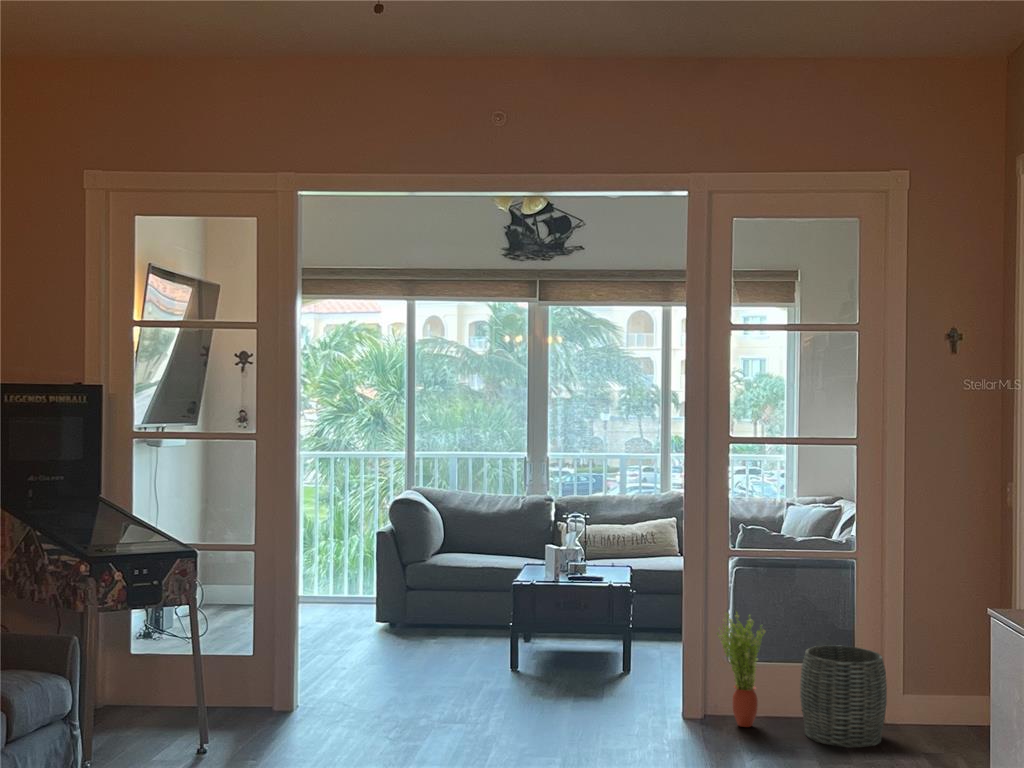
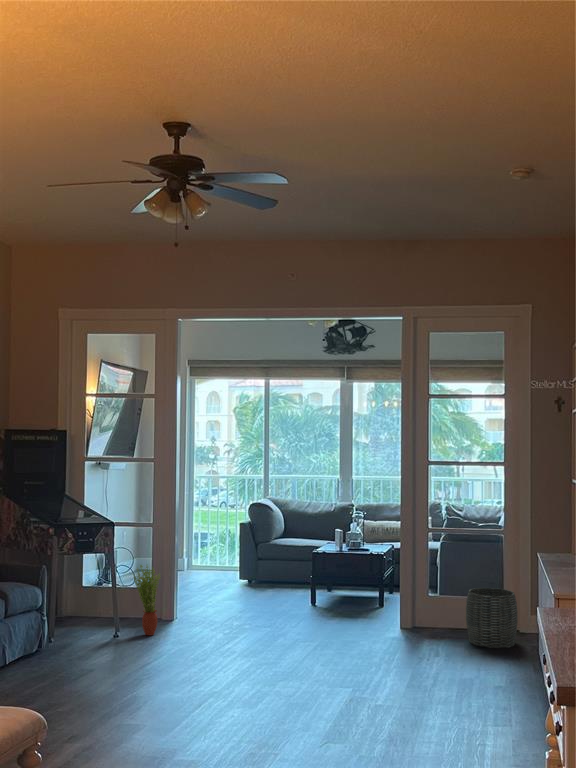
potted plant: present [717,612,765,727] -> present [134,565,161,635]

